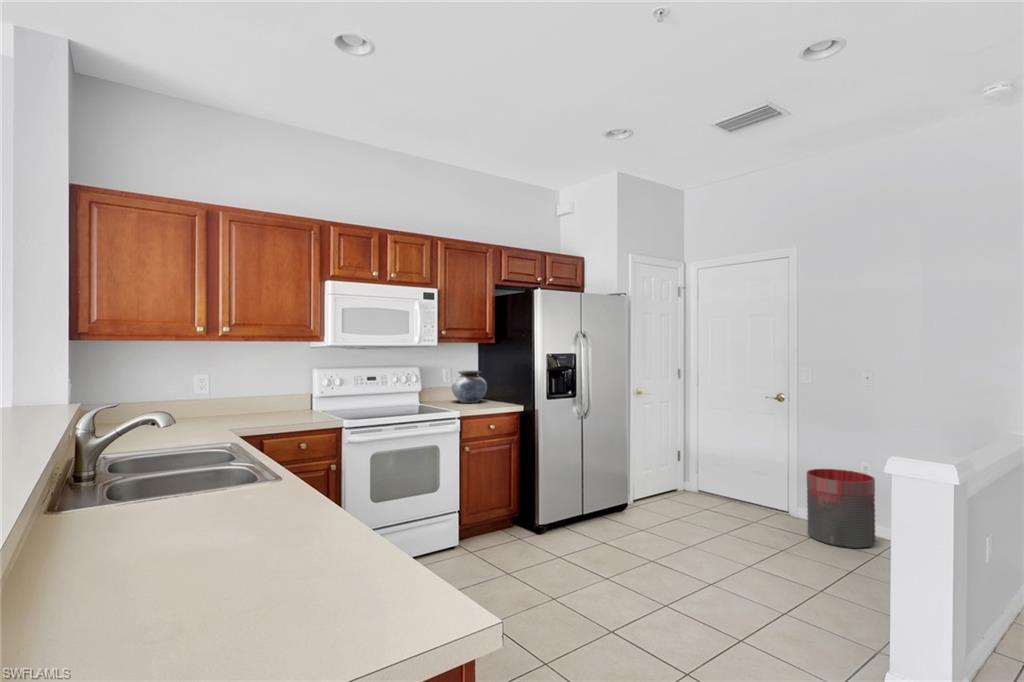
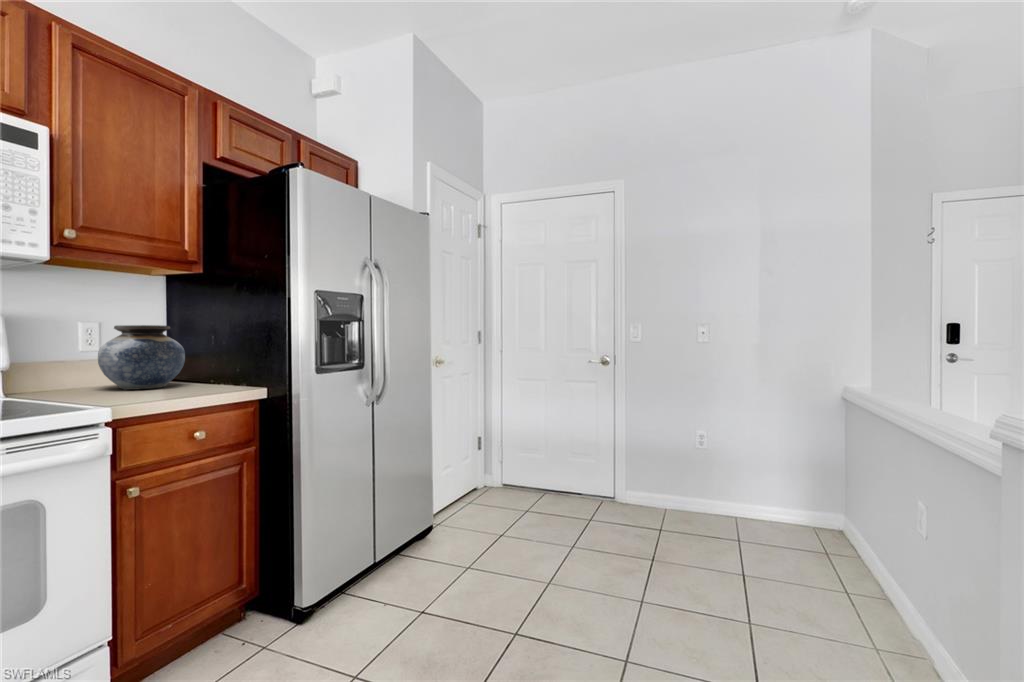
trash can: present [807,469,875,548] -> none [652,442,726,537]

